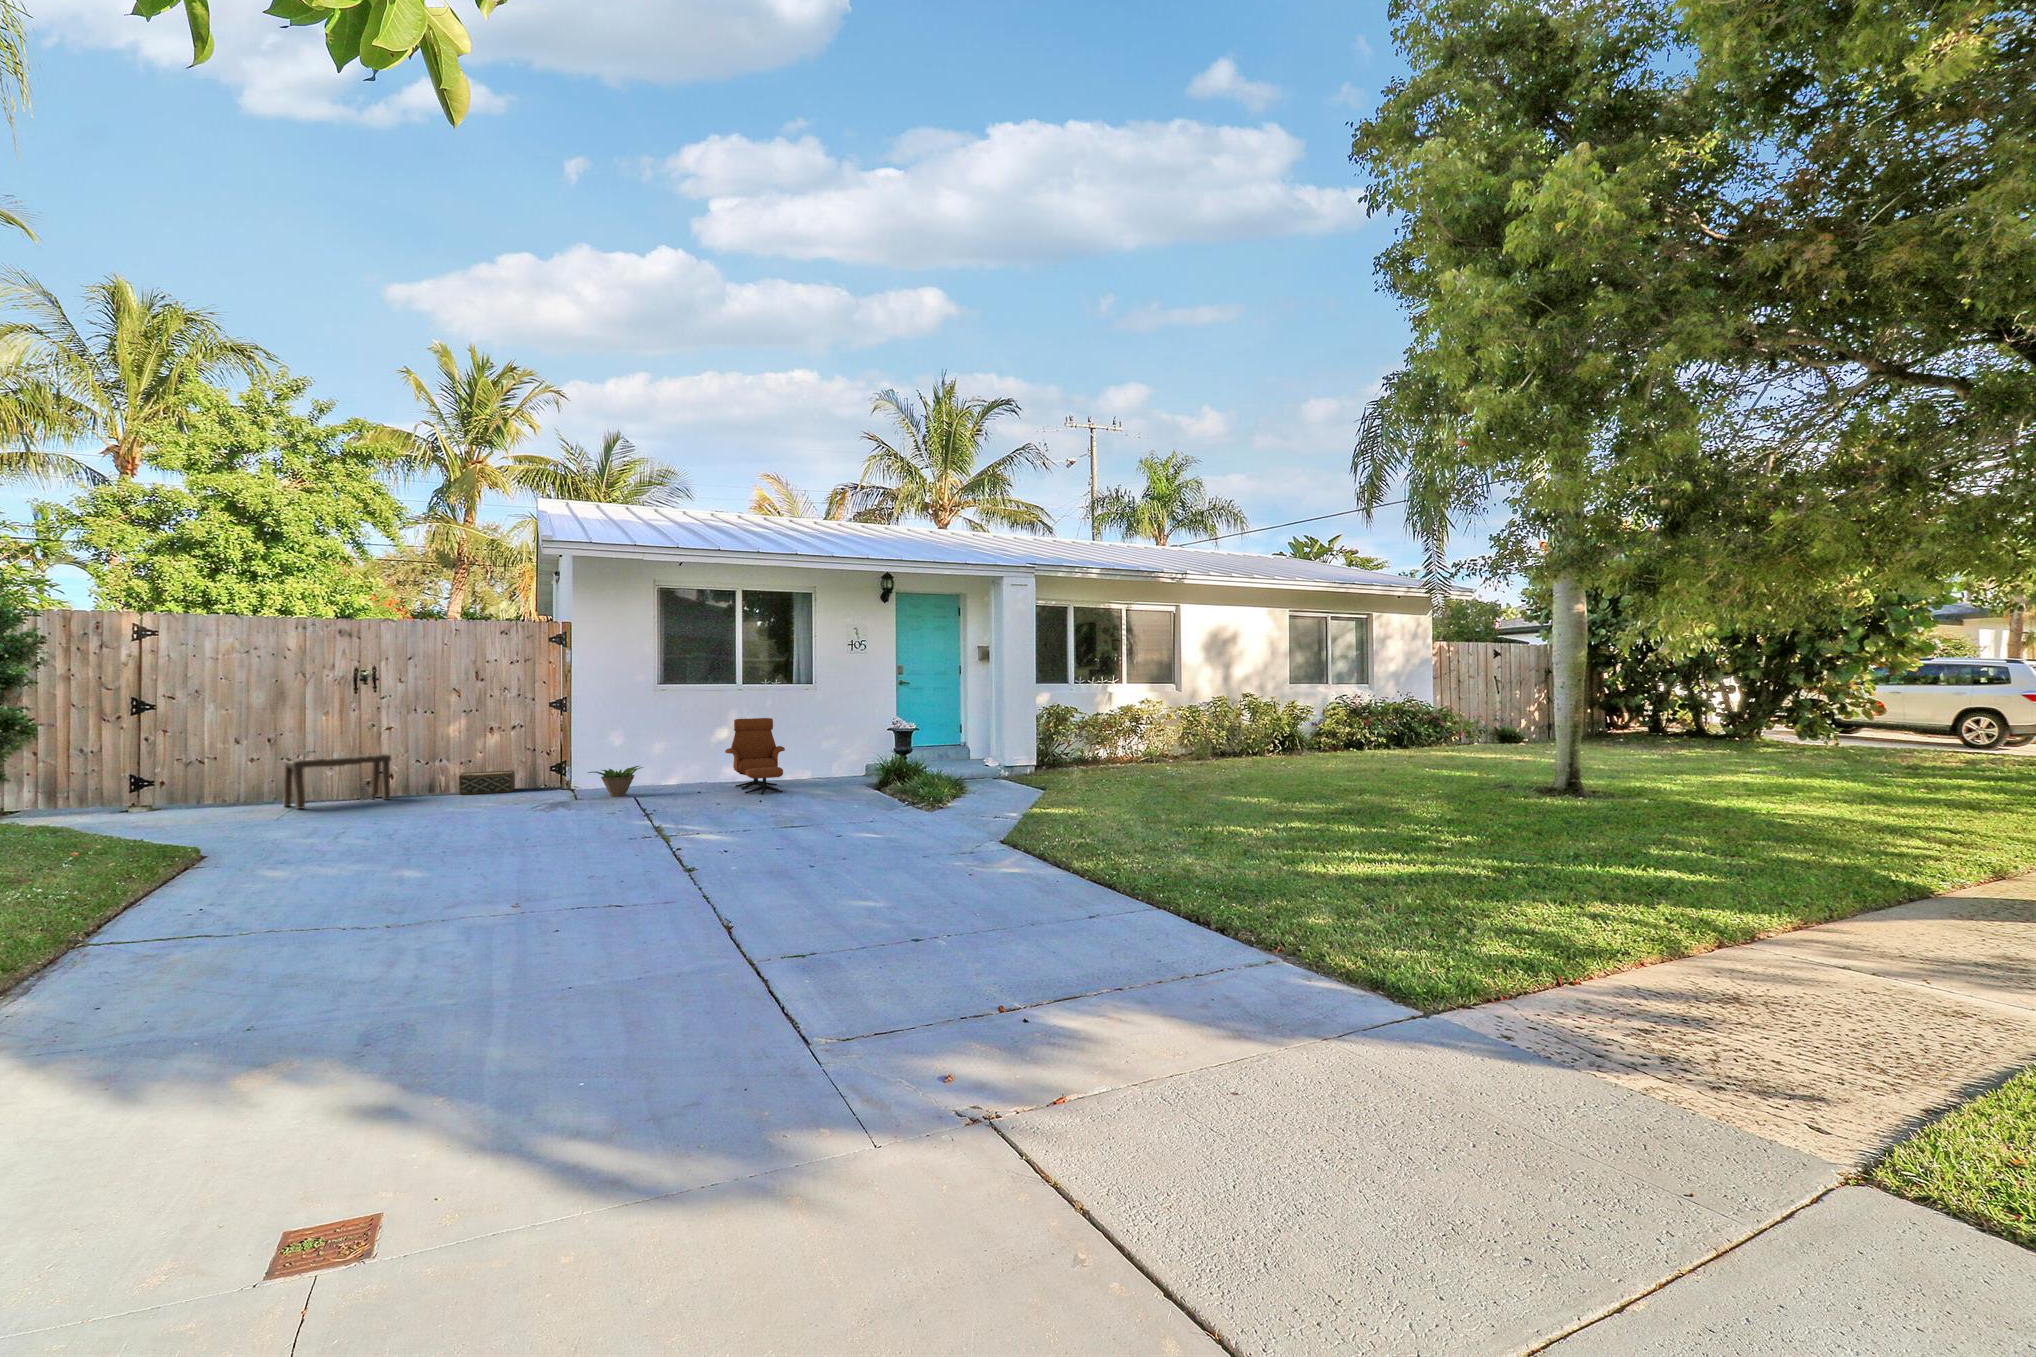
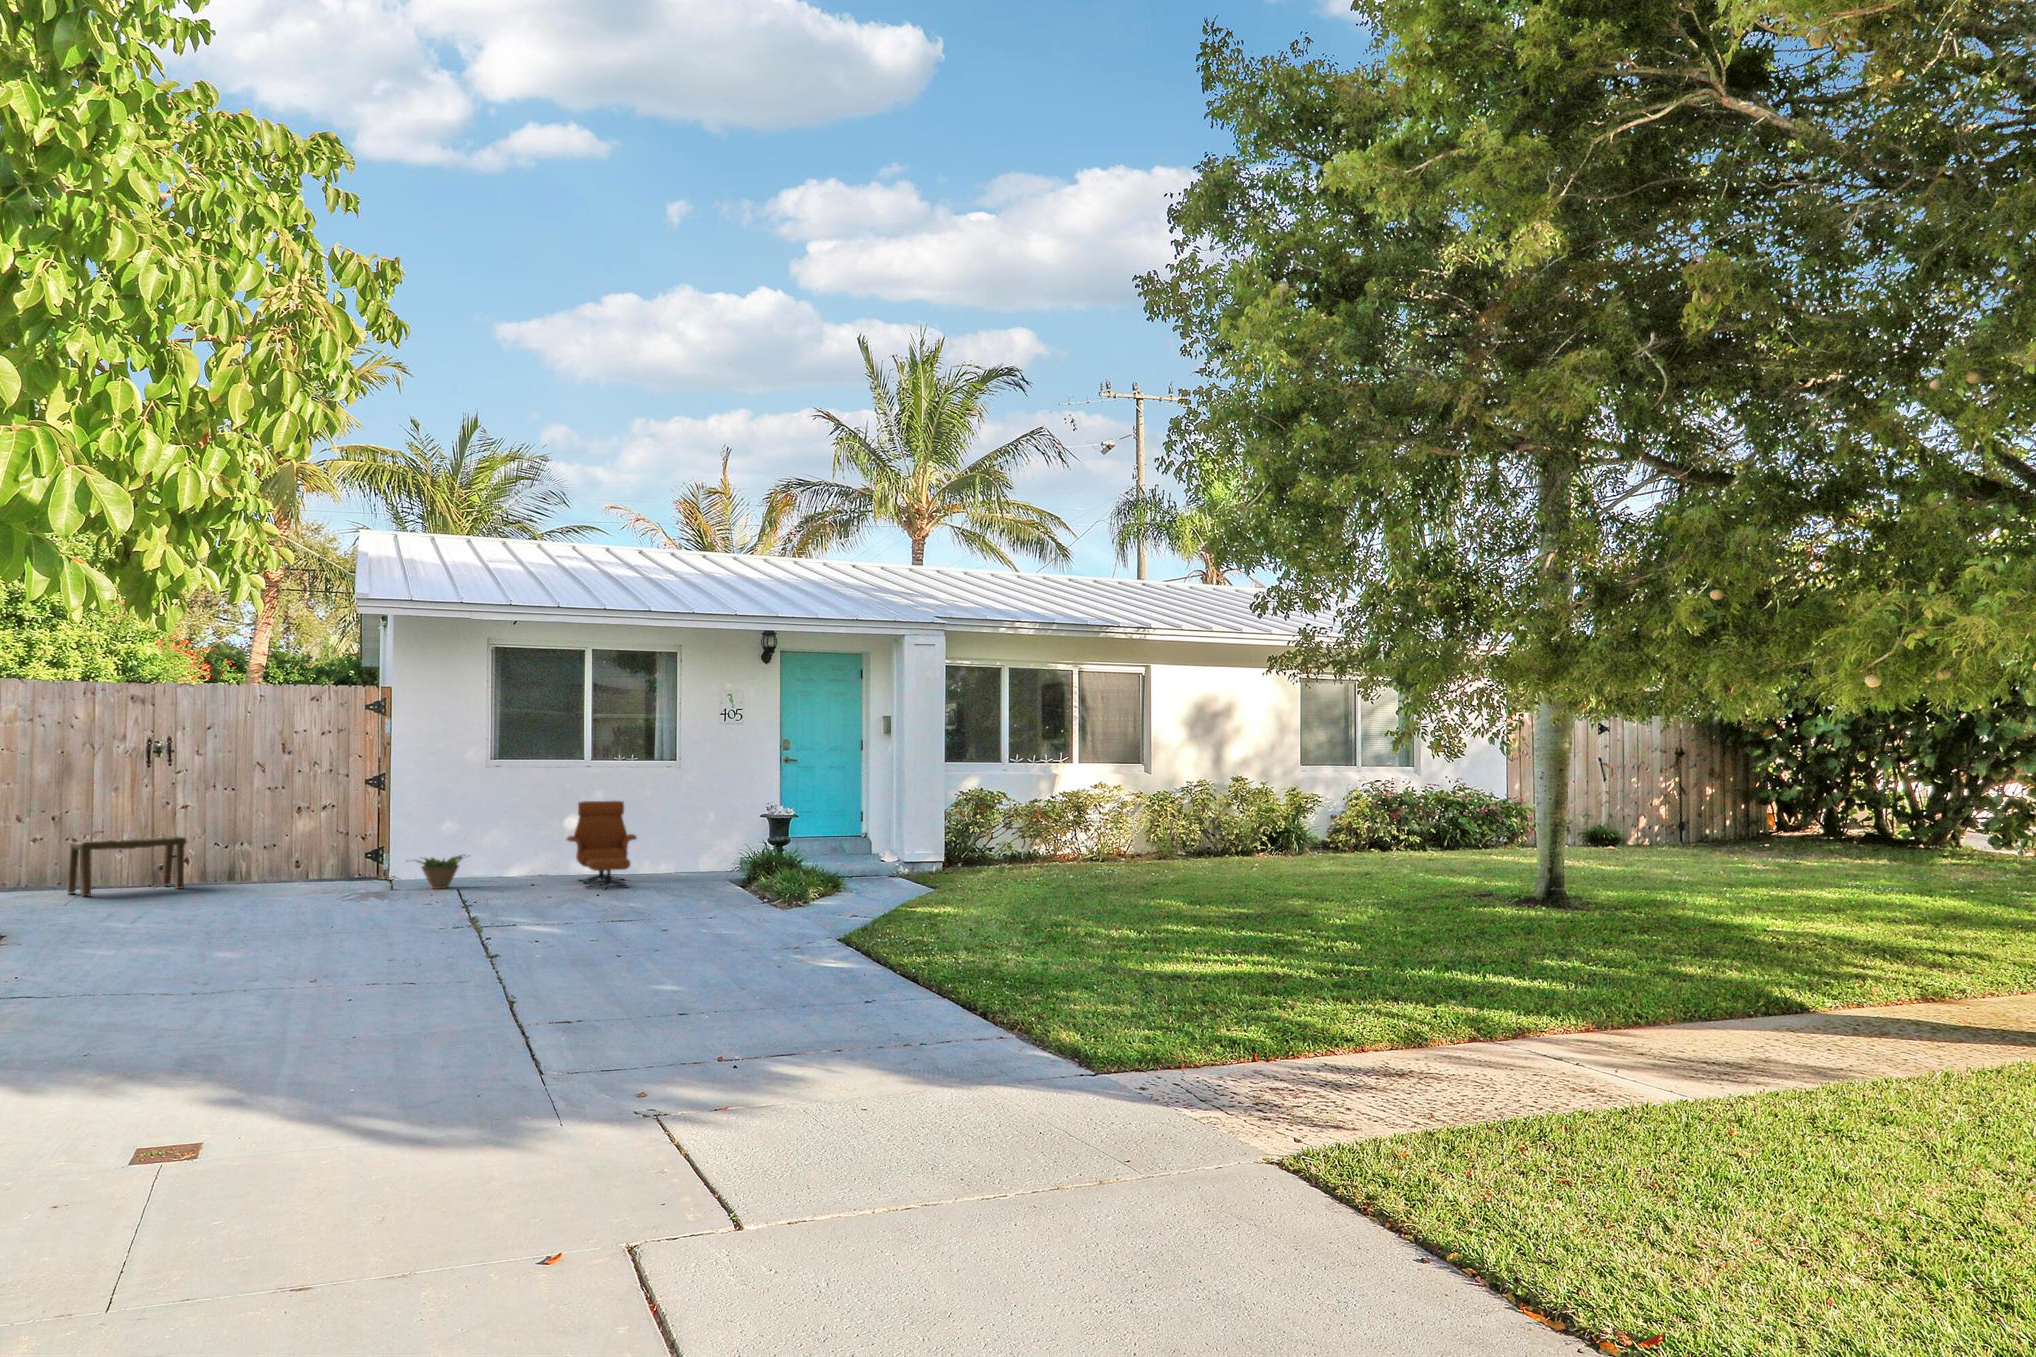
woven basket: present [459,771,515,794] -> none [260,858,324,884]

